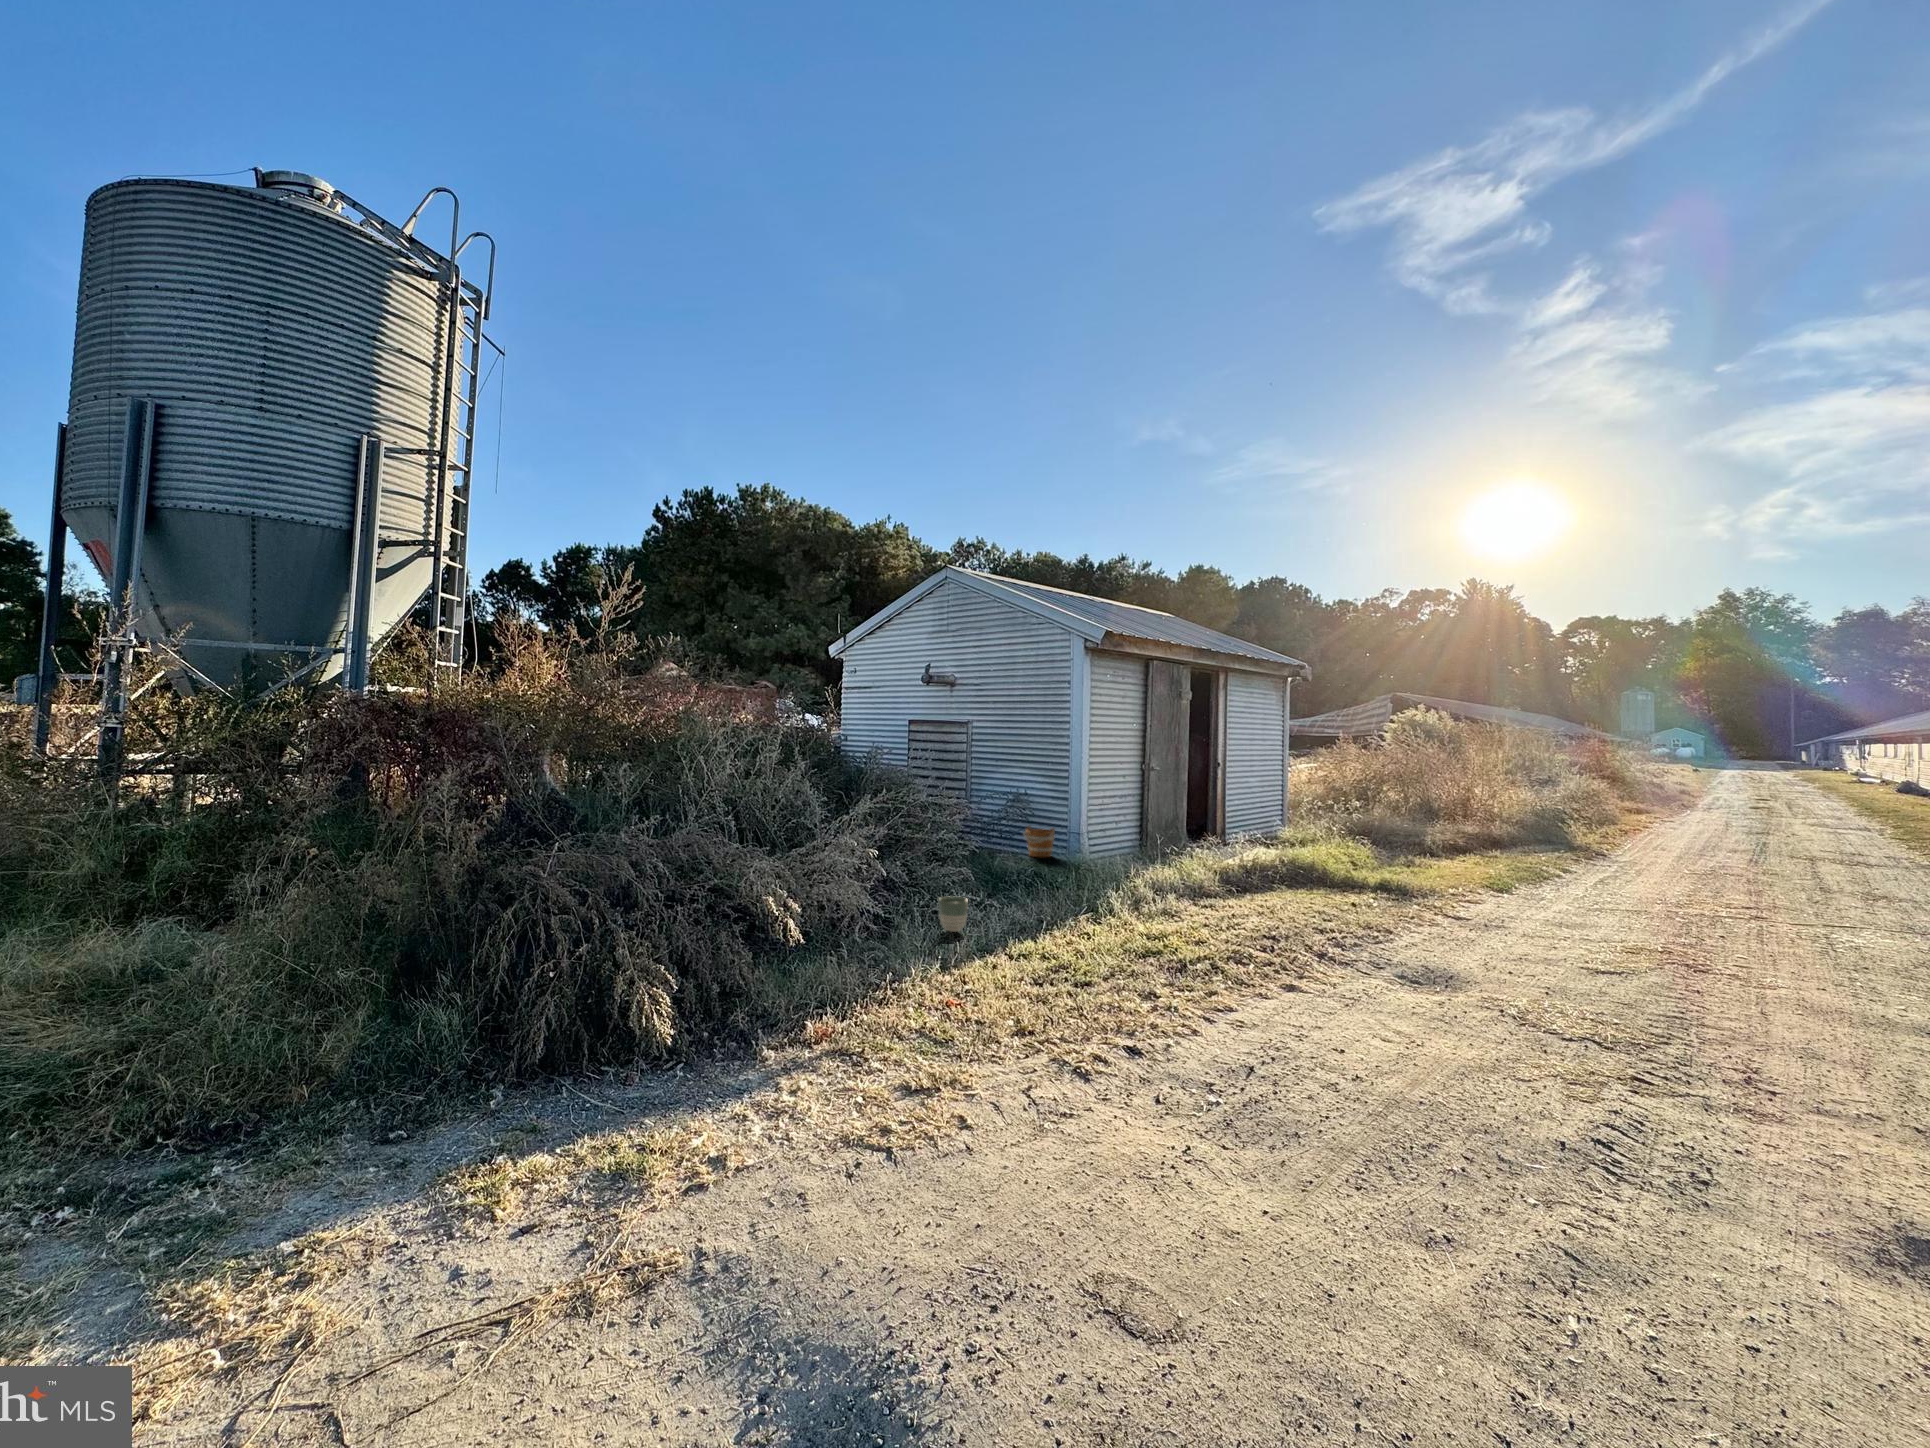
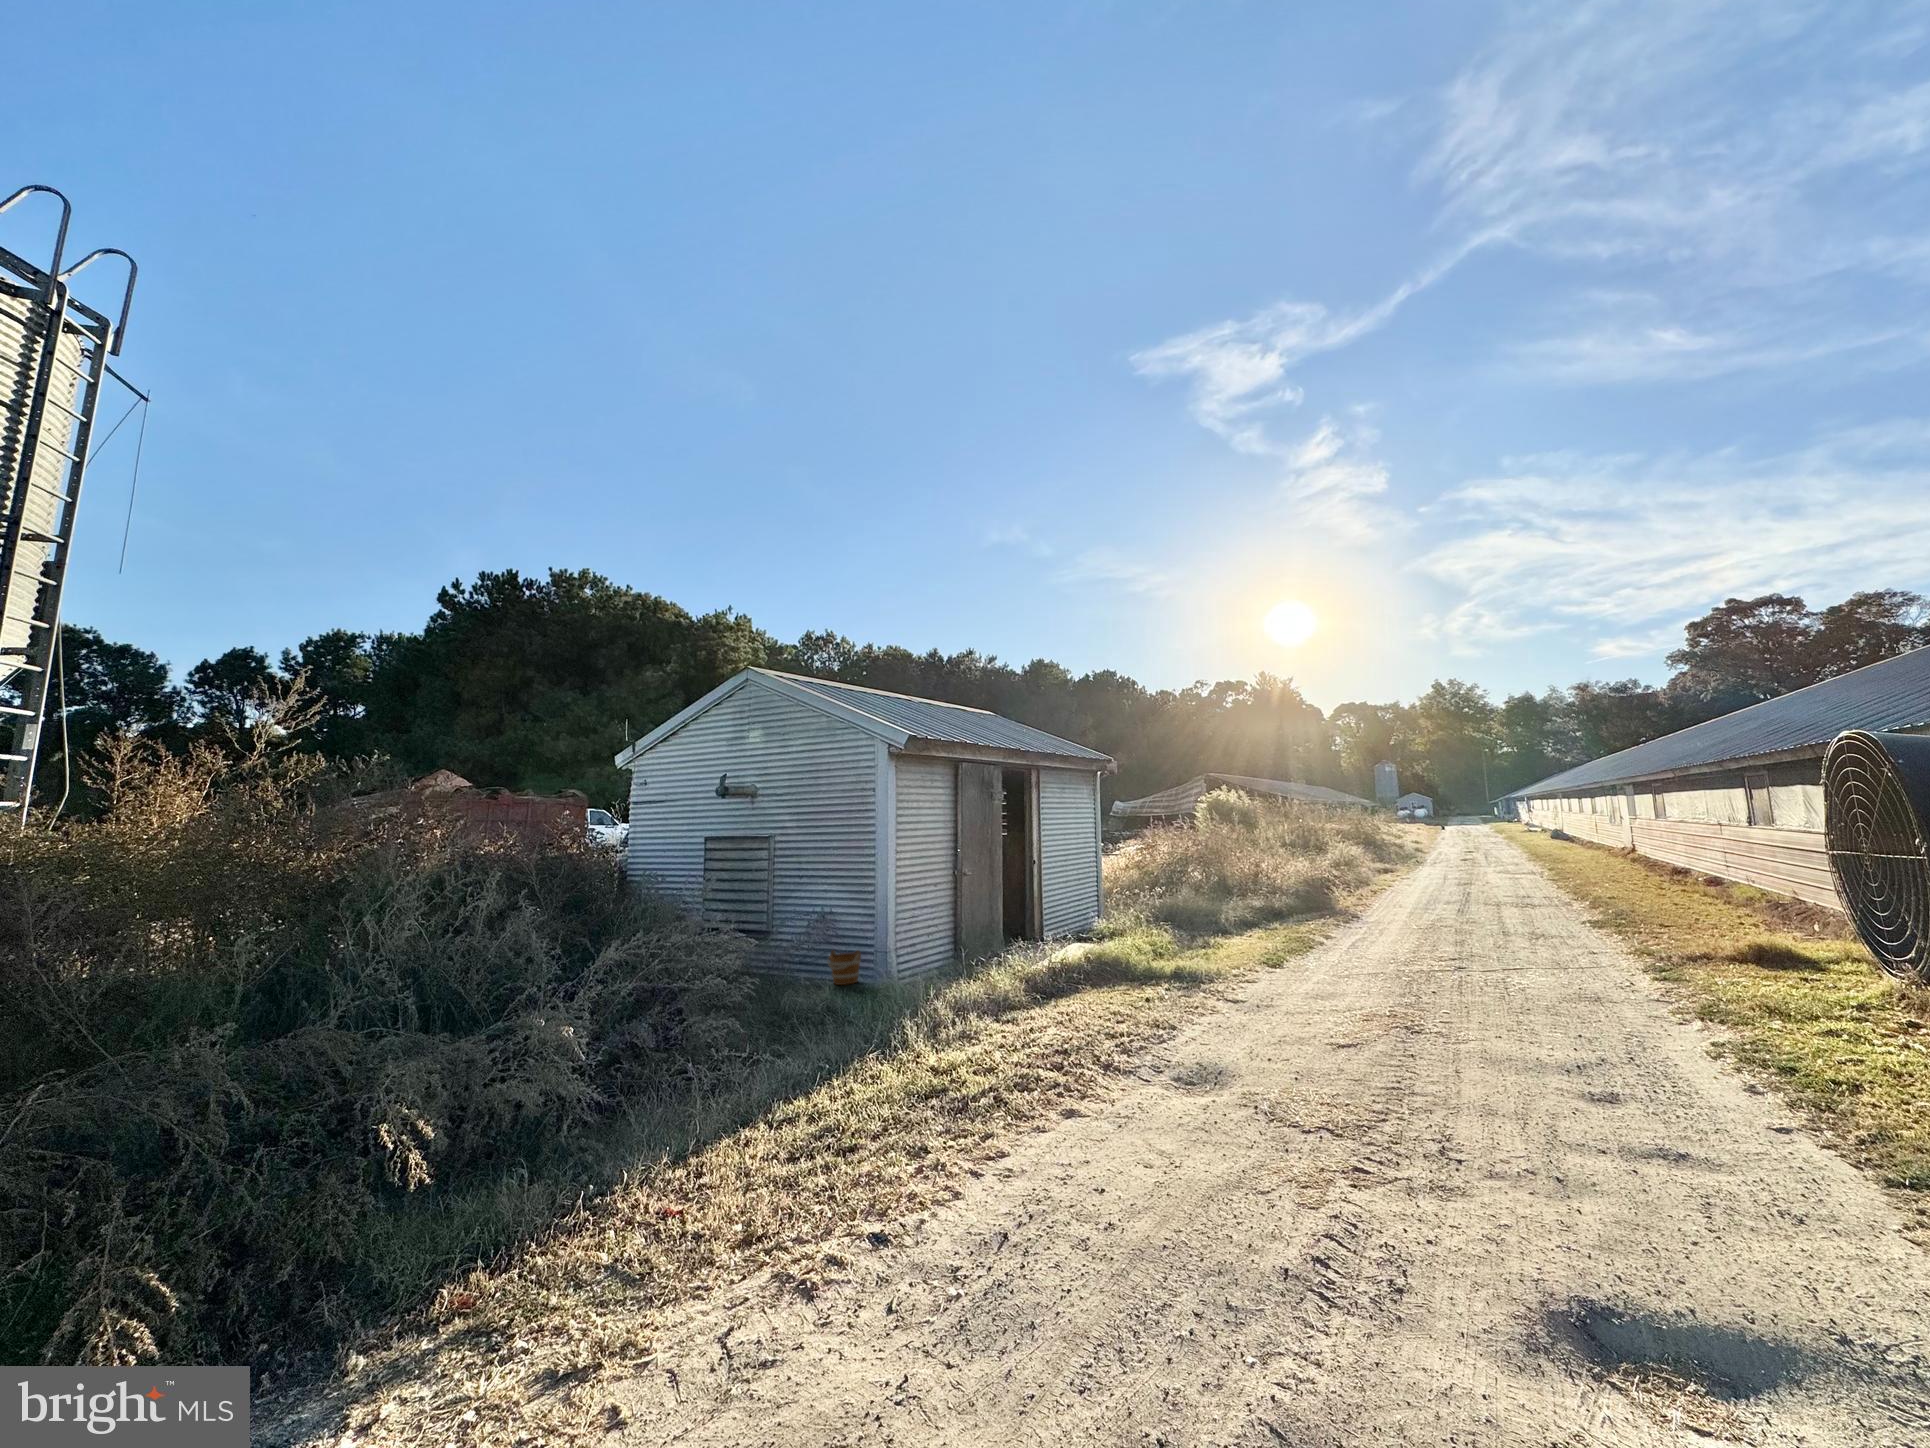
planter: present [939,896,968,932] -> none [692,1059,728,1103]

